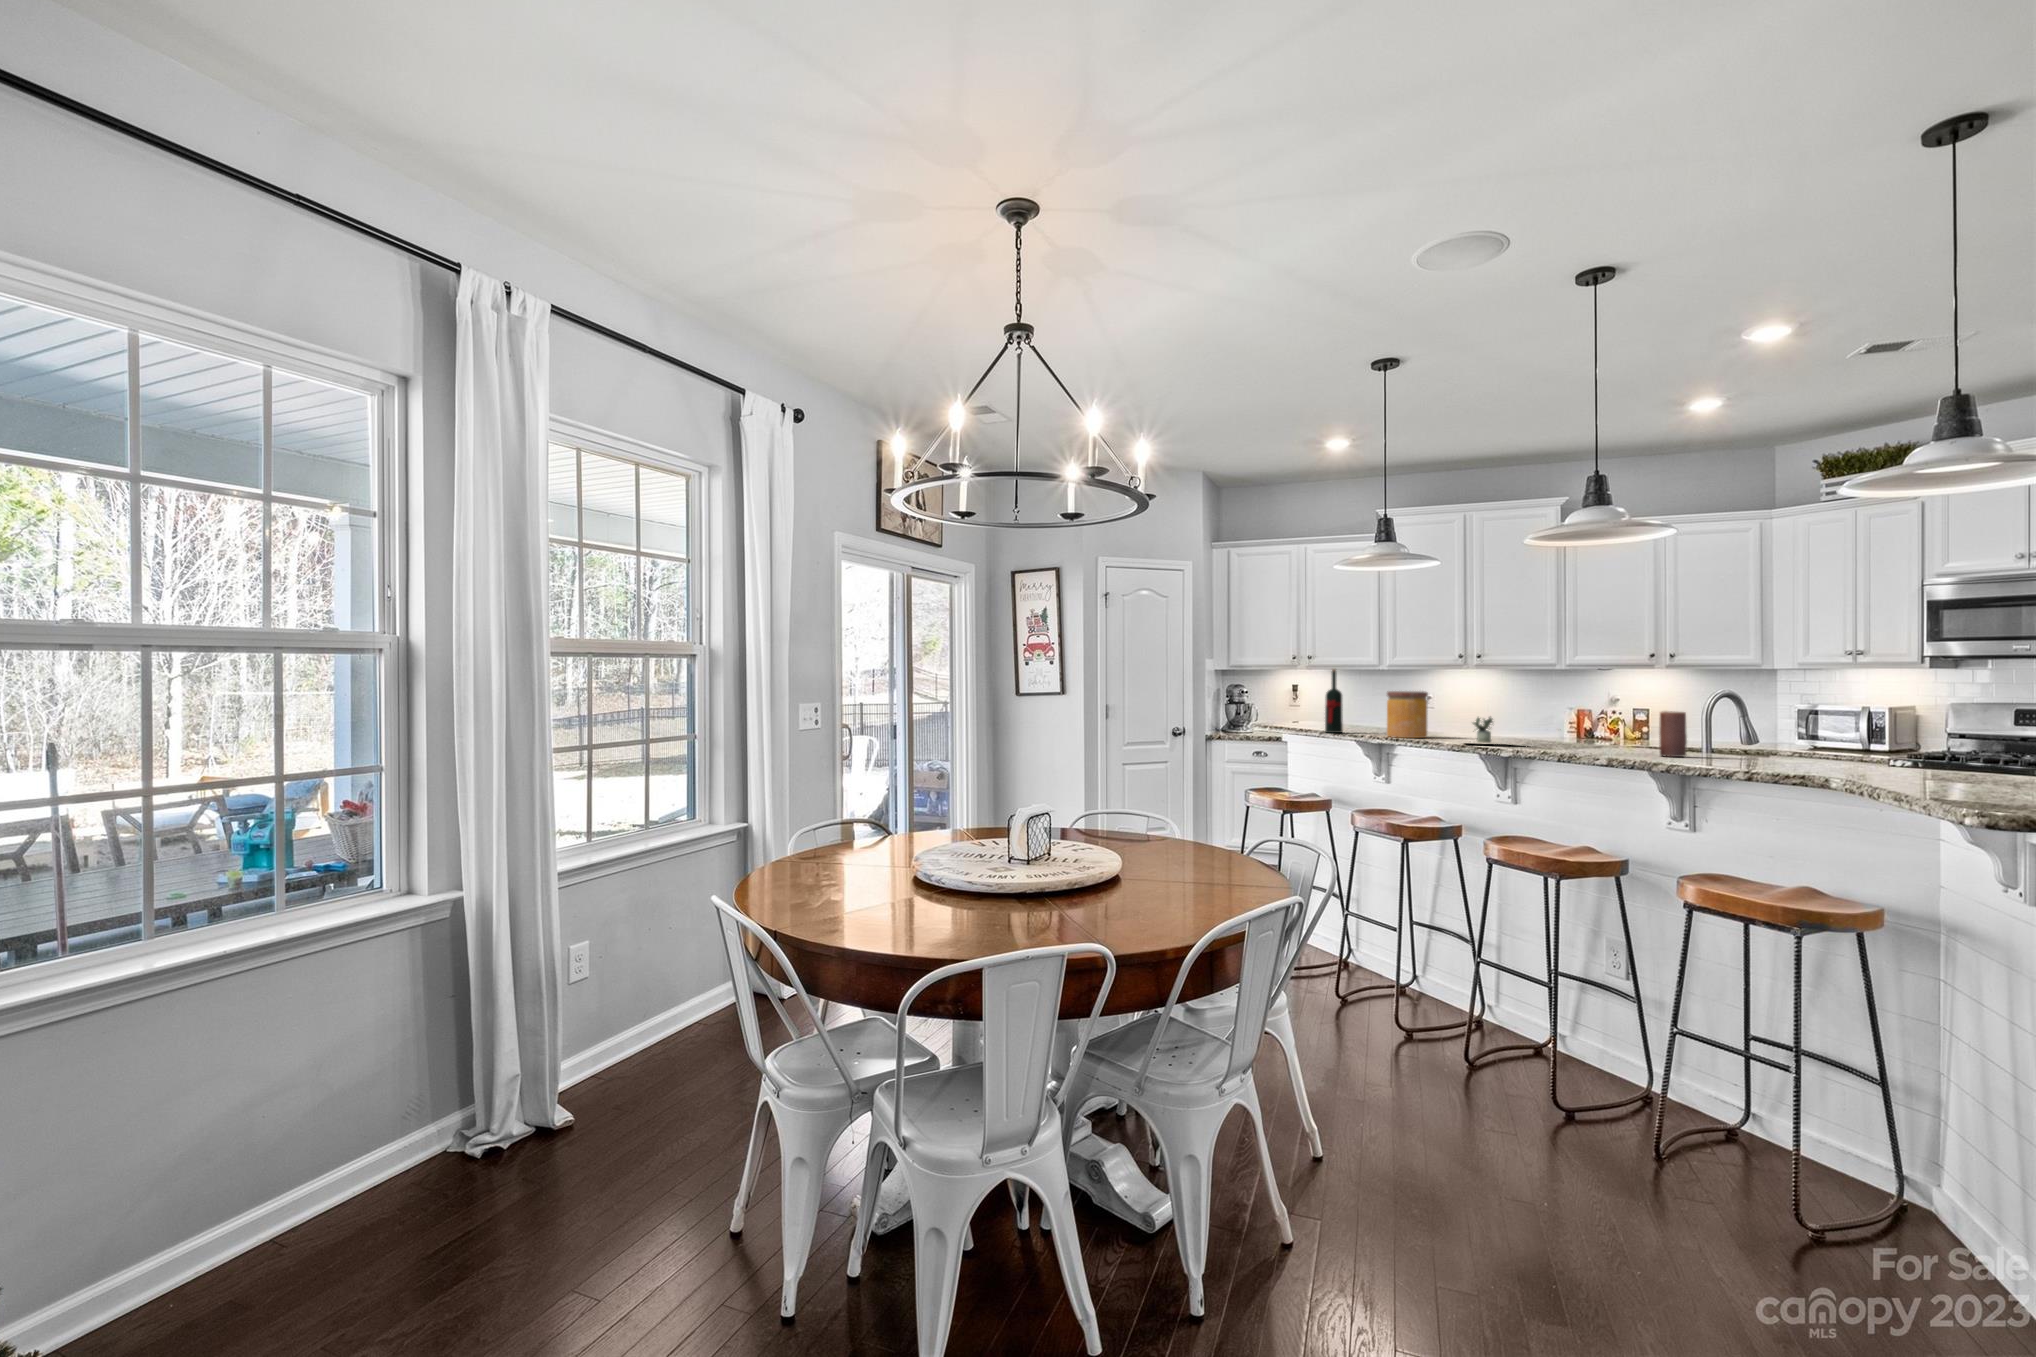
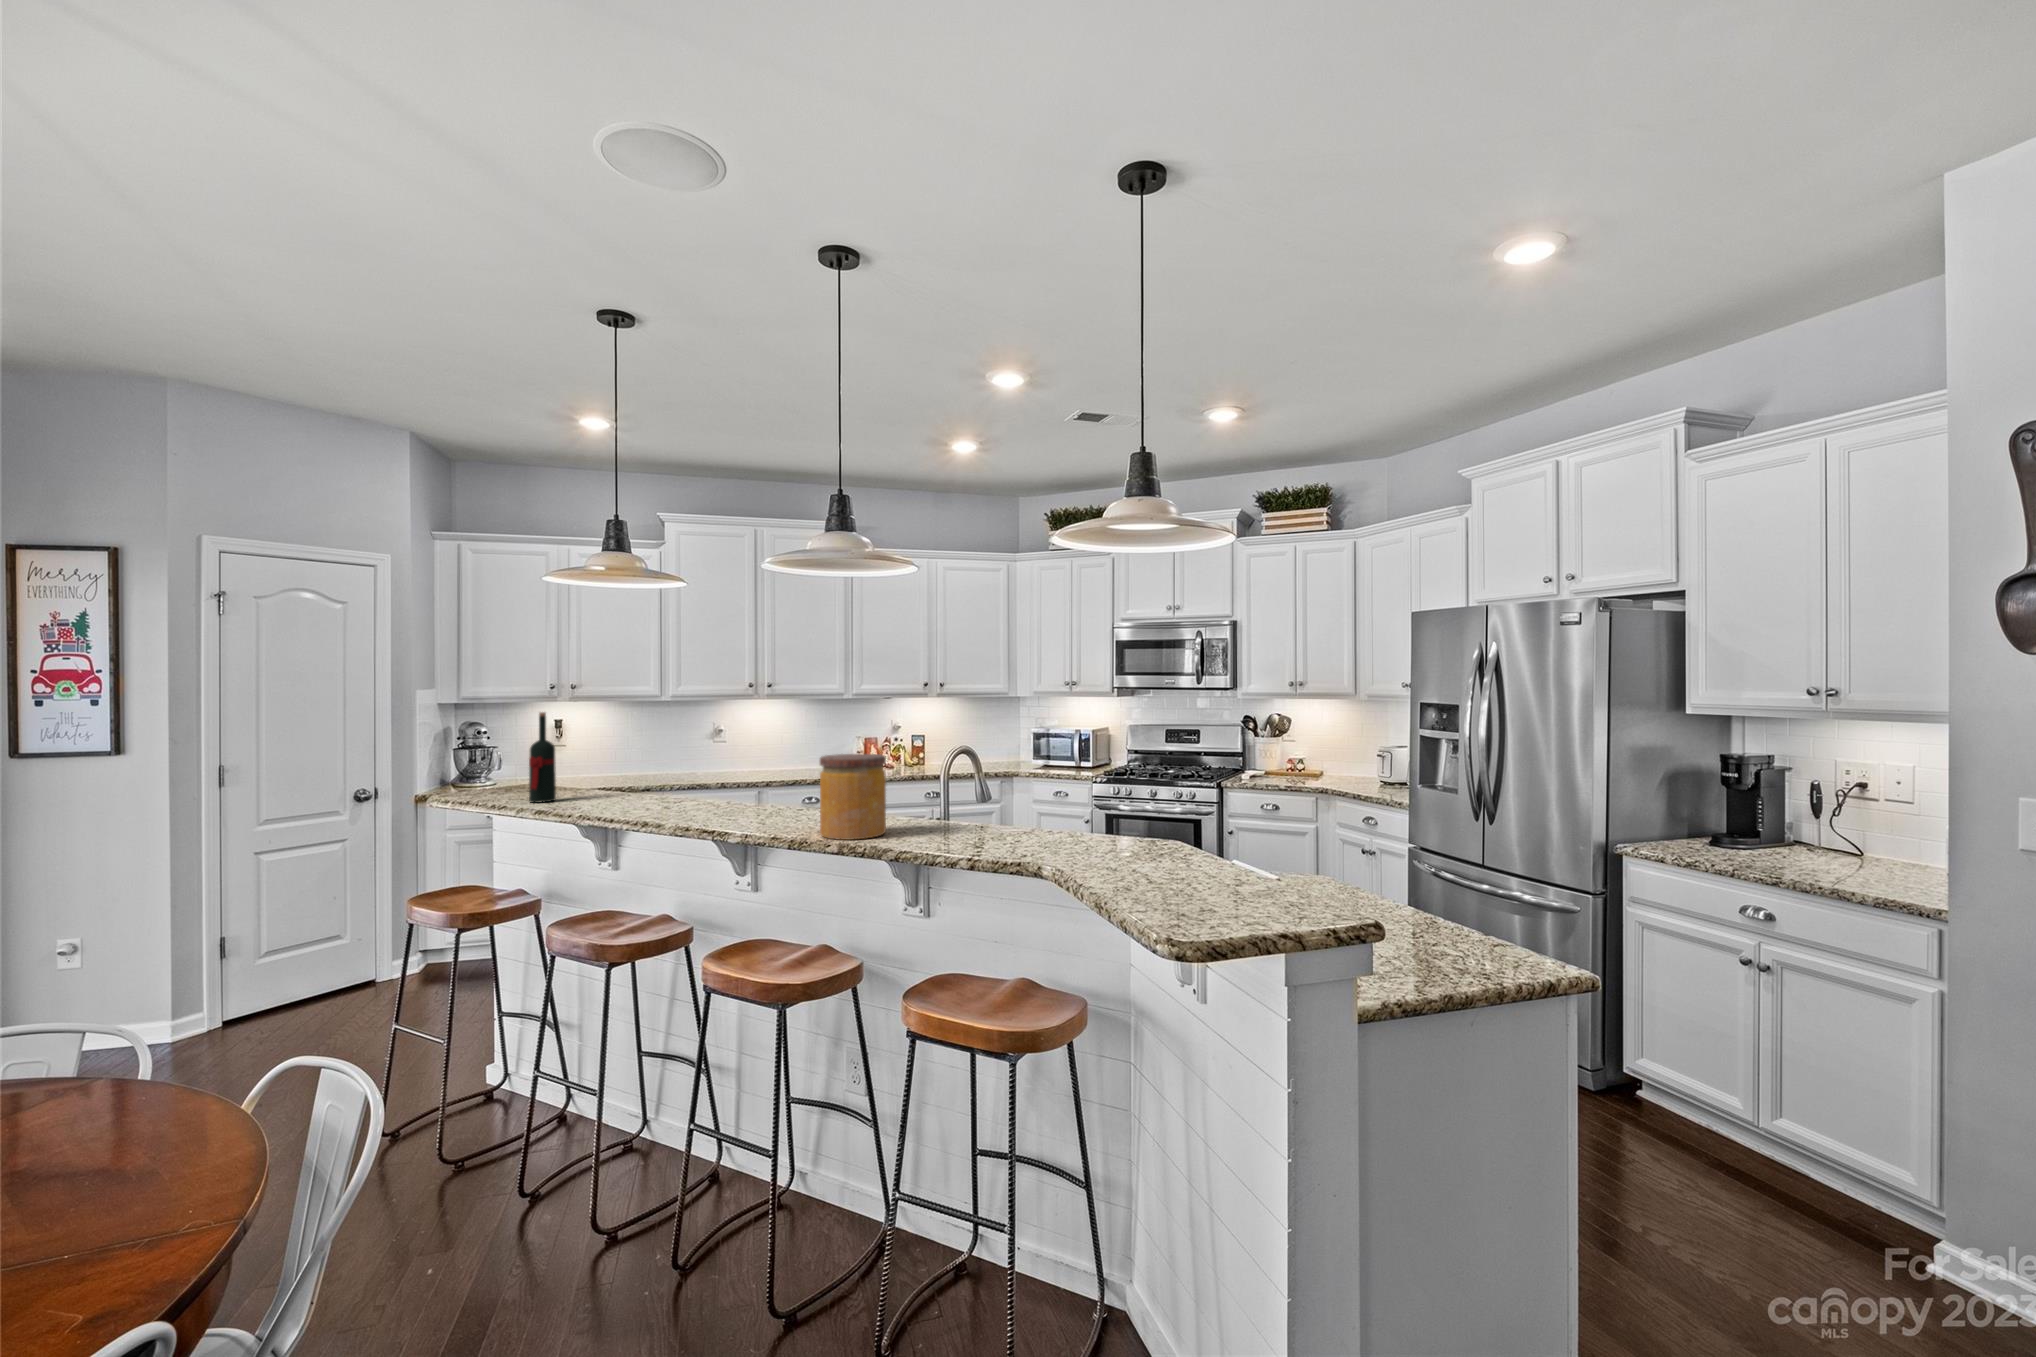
jar: present [1387,691,1428,738] -> present [820,754,886,840]
candle: present [1659,711,1687,757] -> none [915,769,943,826]
potted plant: present [1473,717,1493,743] -> none [689,778,815,818]

